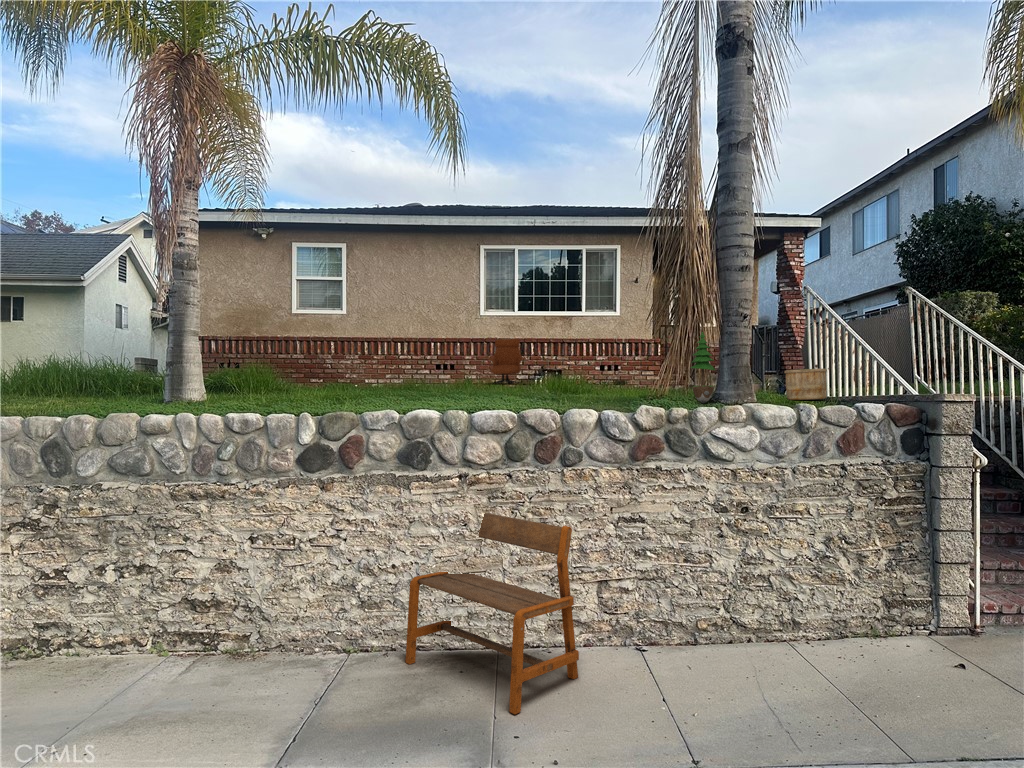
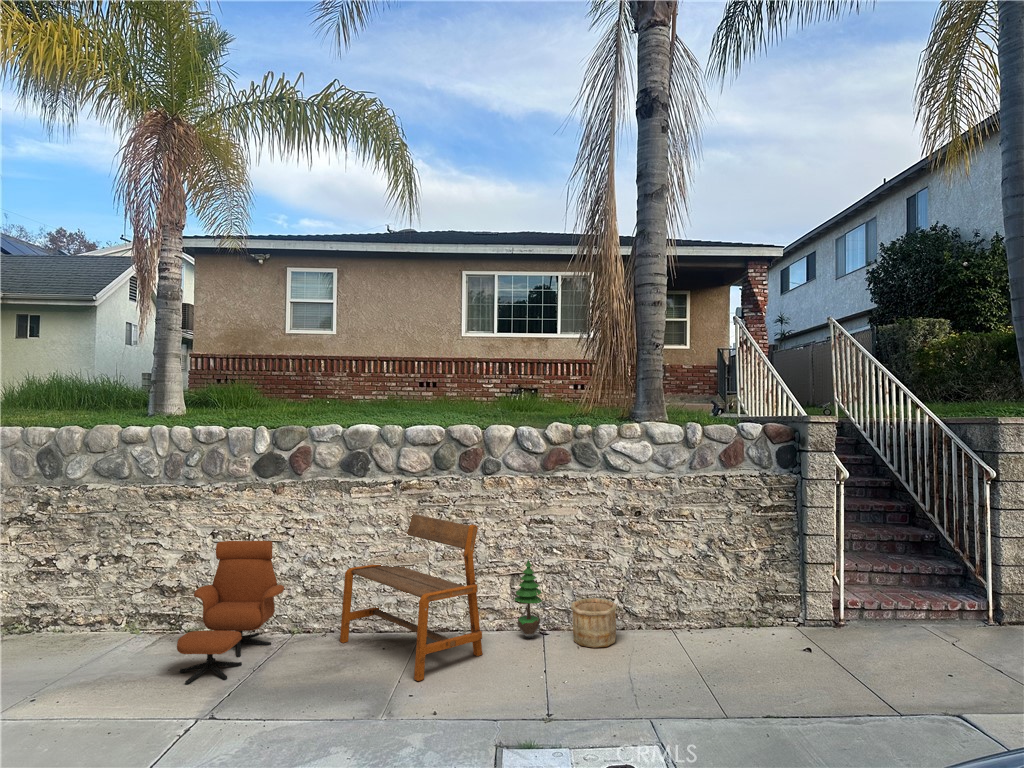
potted tree: present [691,332,715,403] -> present [515,560,542,638]
lounge chair: present [488,339,526,384] -> present [177,541,285,684]
wooden bucket: present [784,369,827,400] -> present [571,598,617,648]

